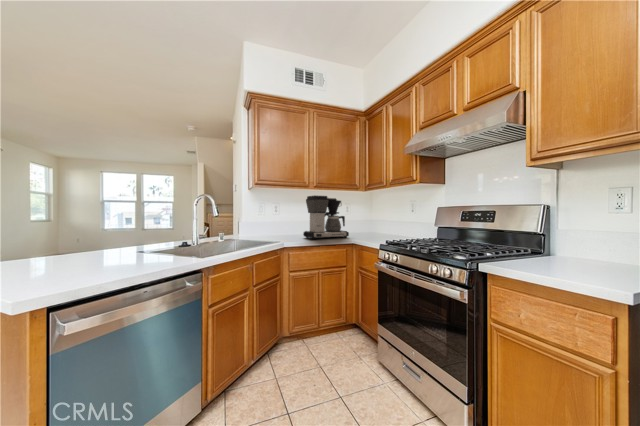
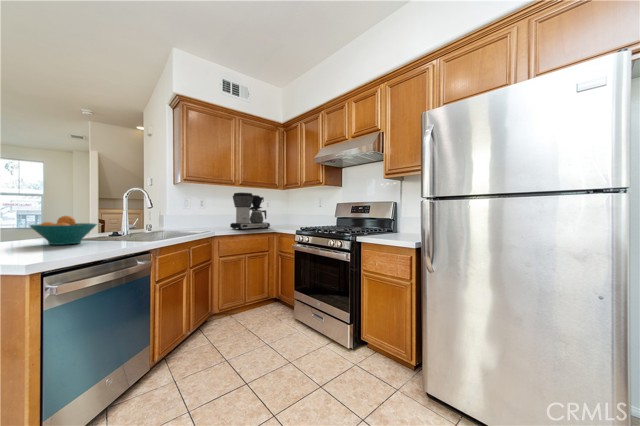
fruit bowl: none [83,228,150,261] -> present [30,216,97,245]

